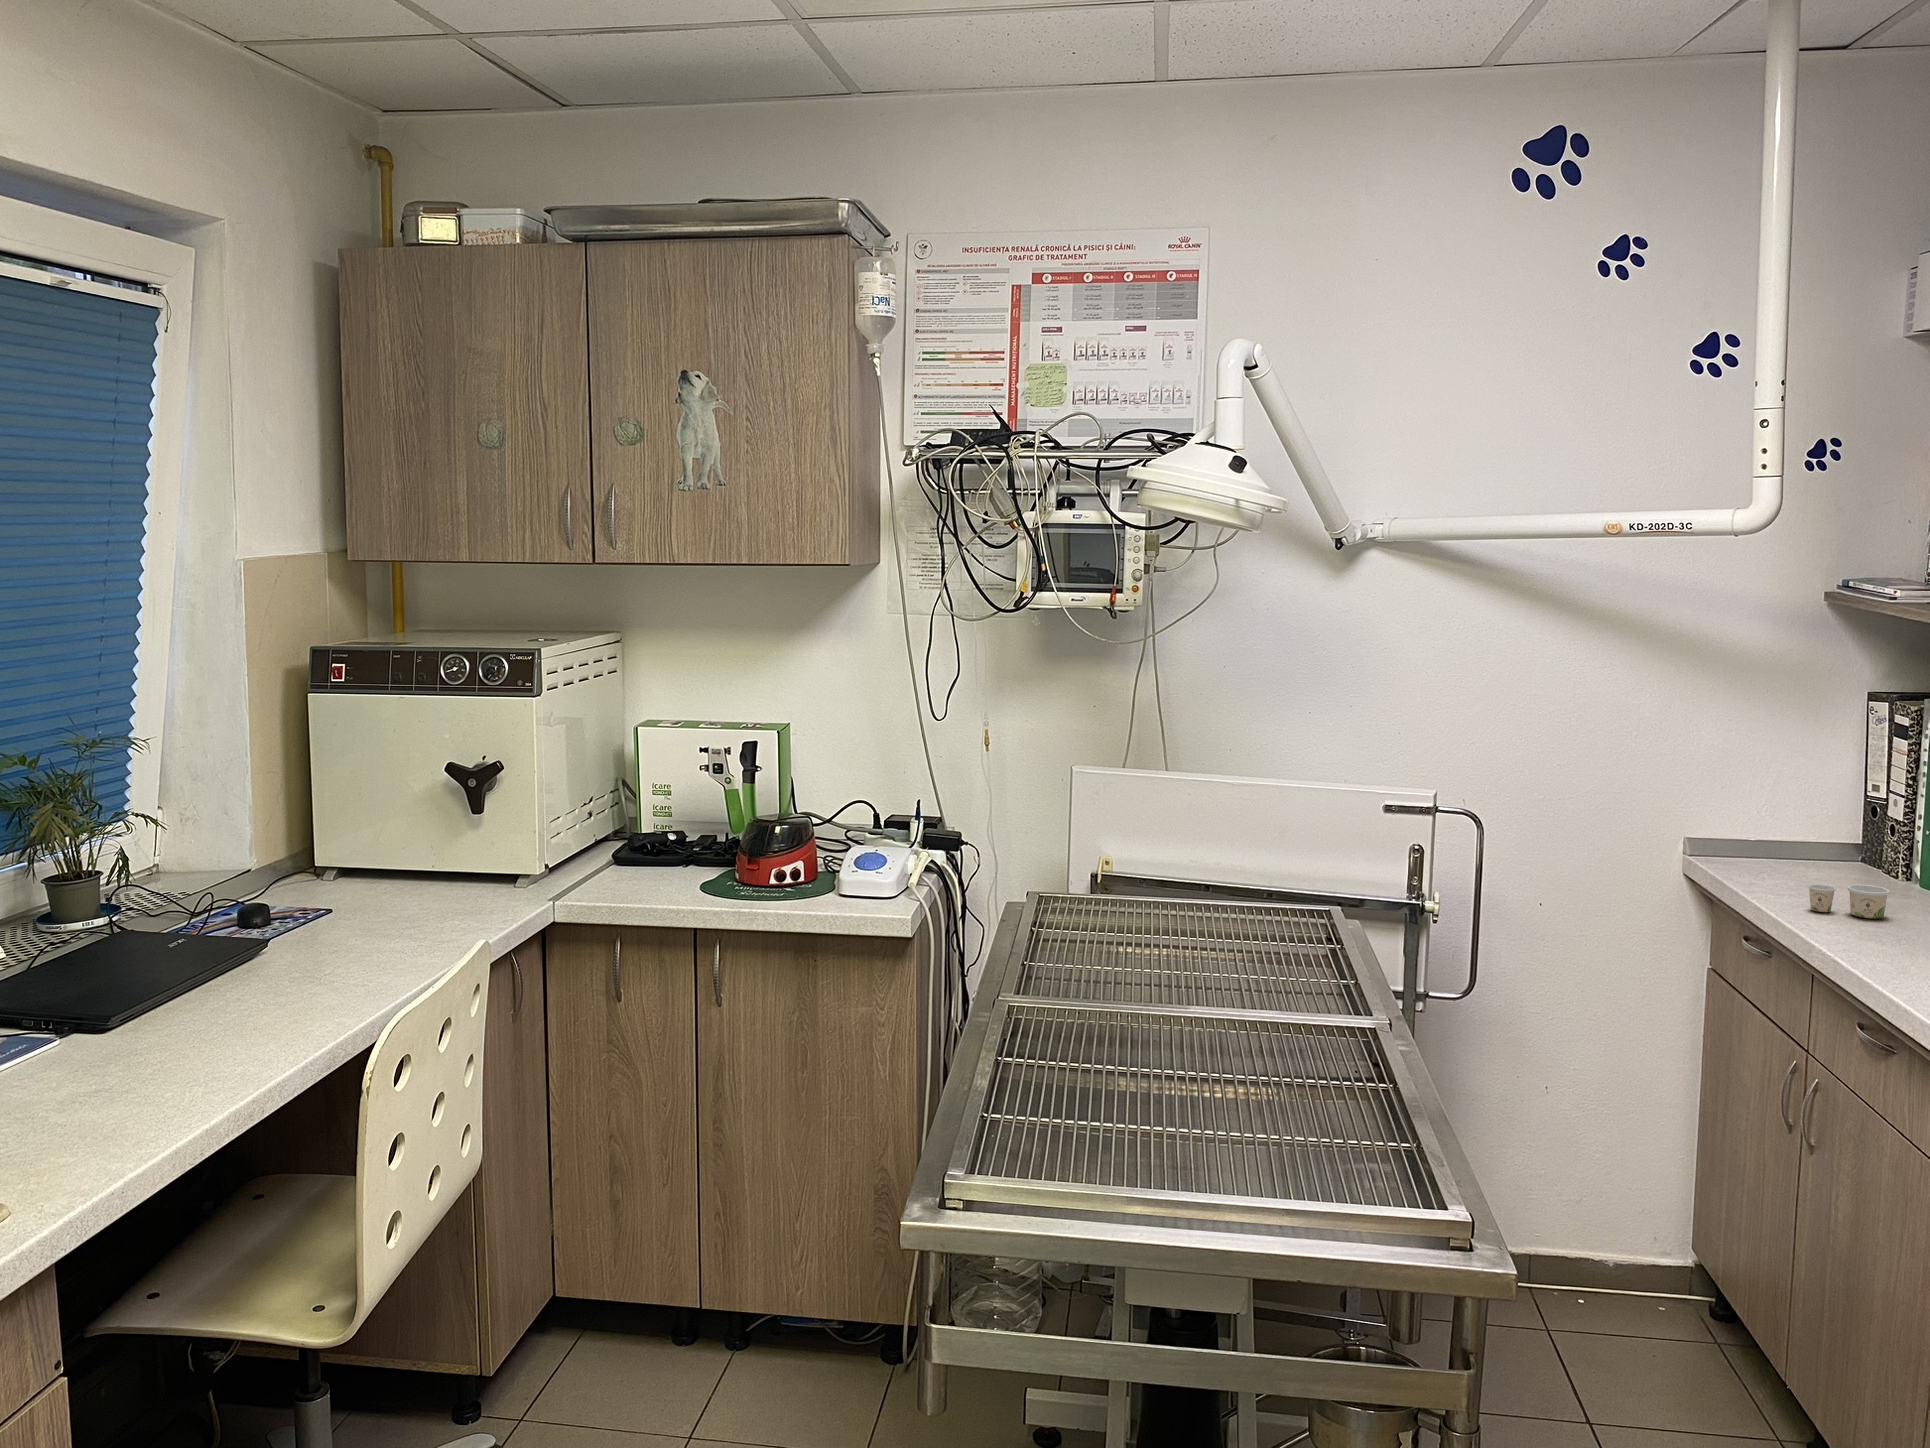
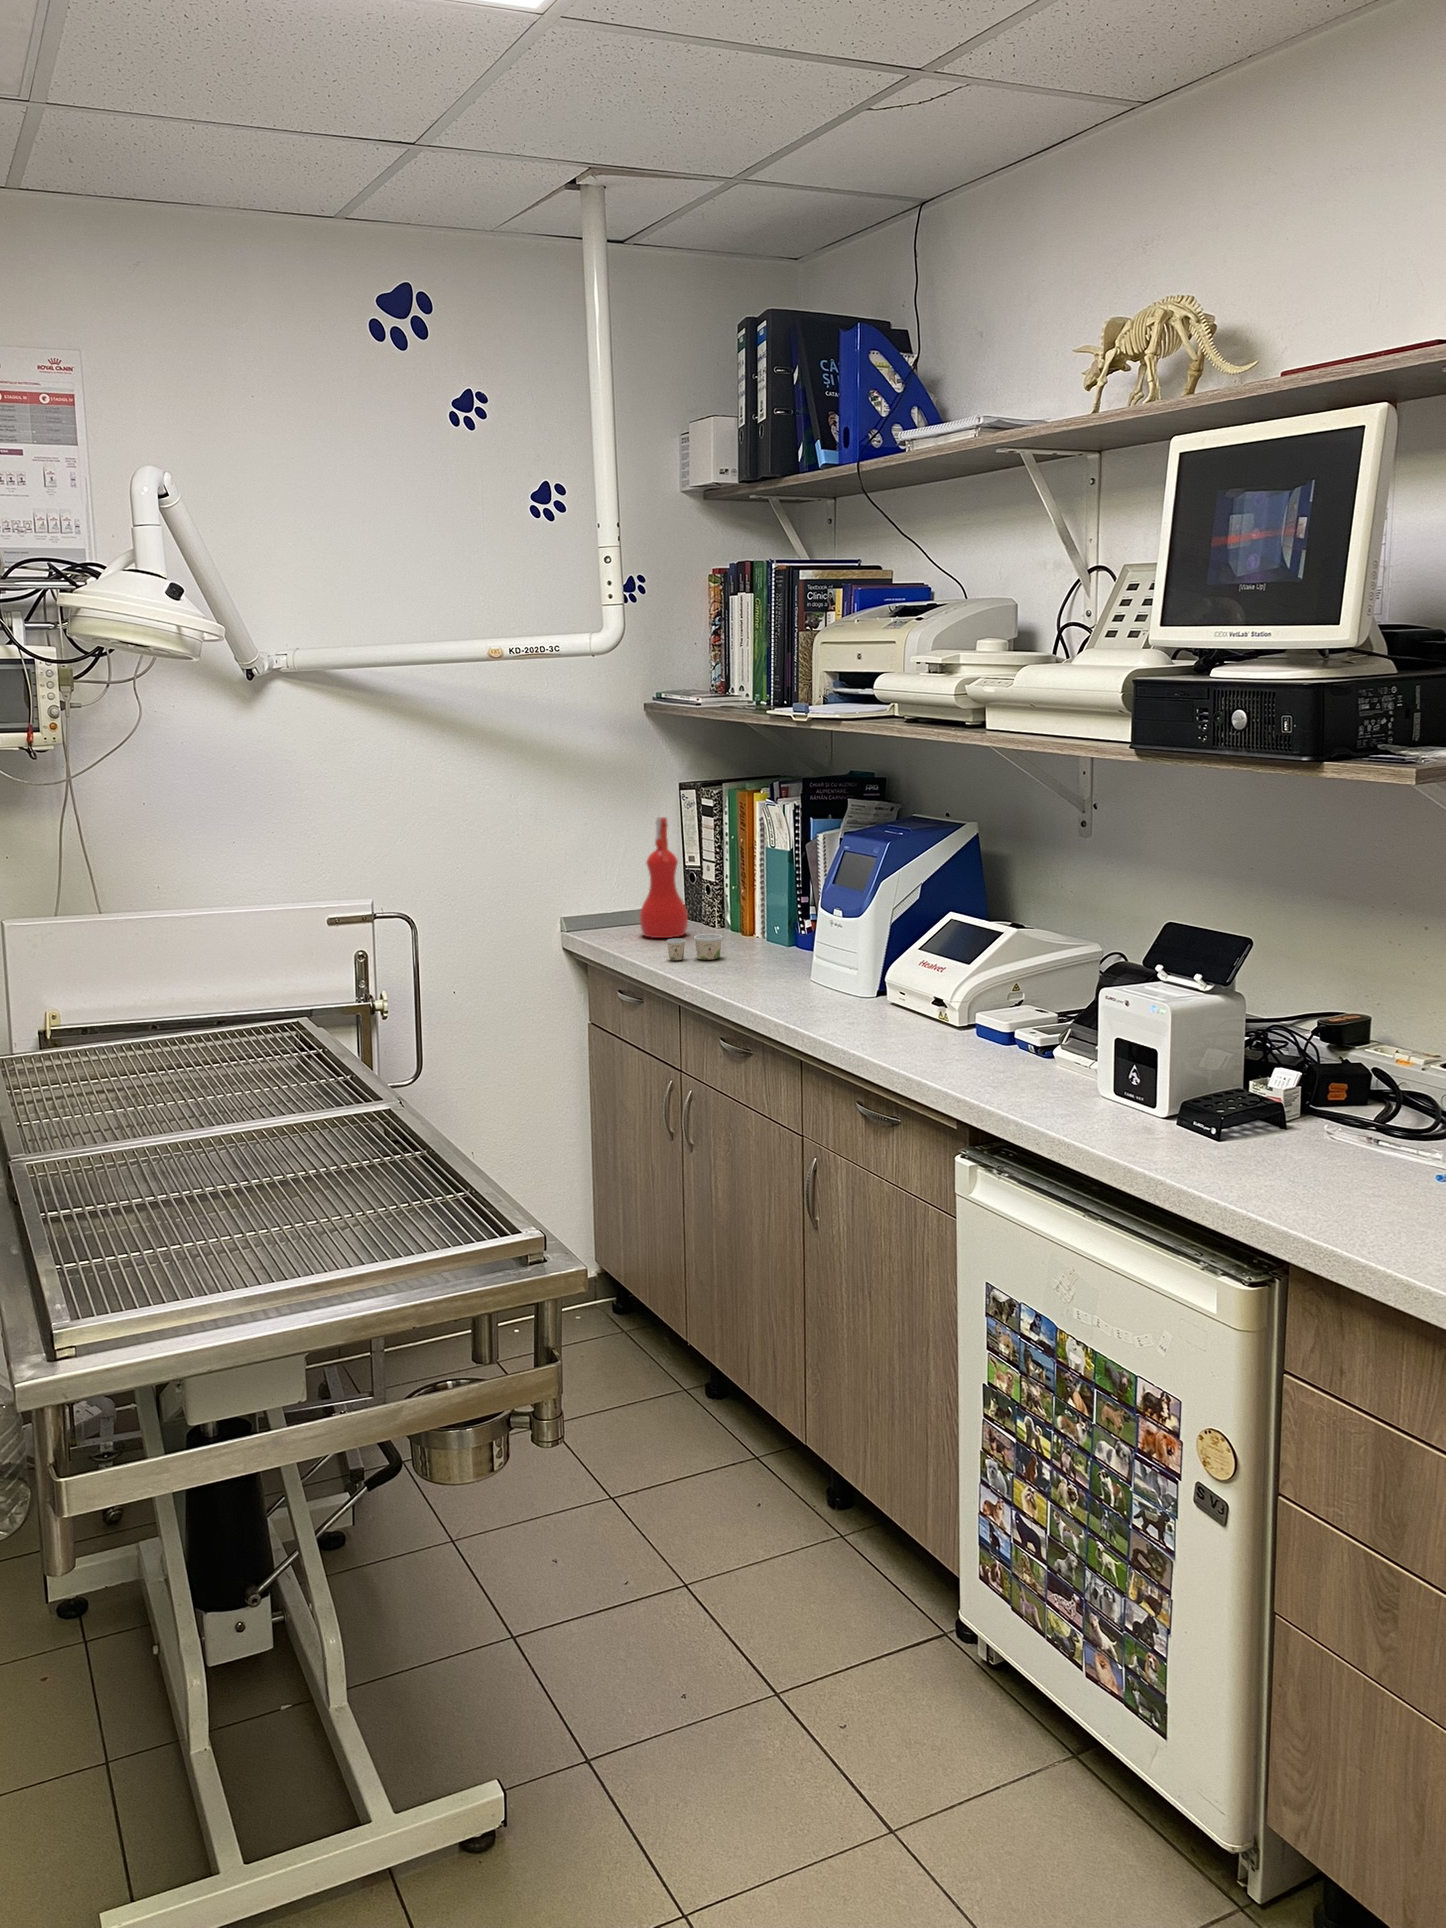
spray bottle: none [1789,733,1856,882] -> present [640,817,688,938]

